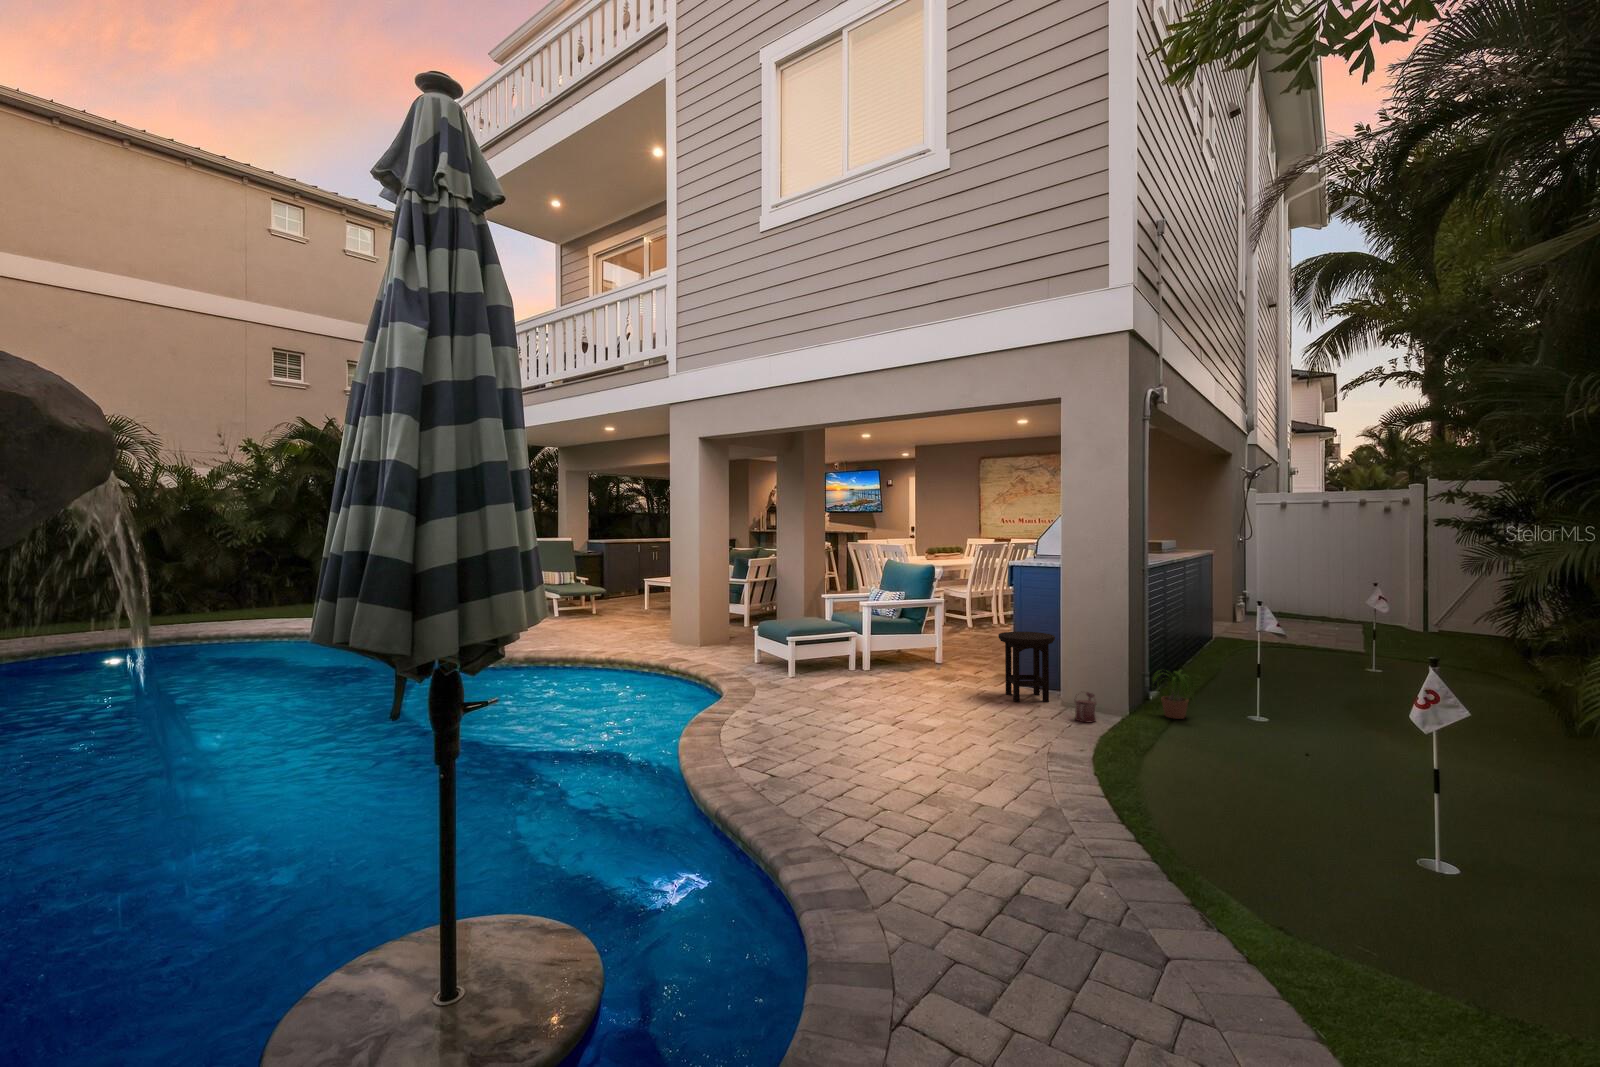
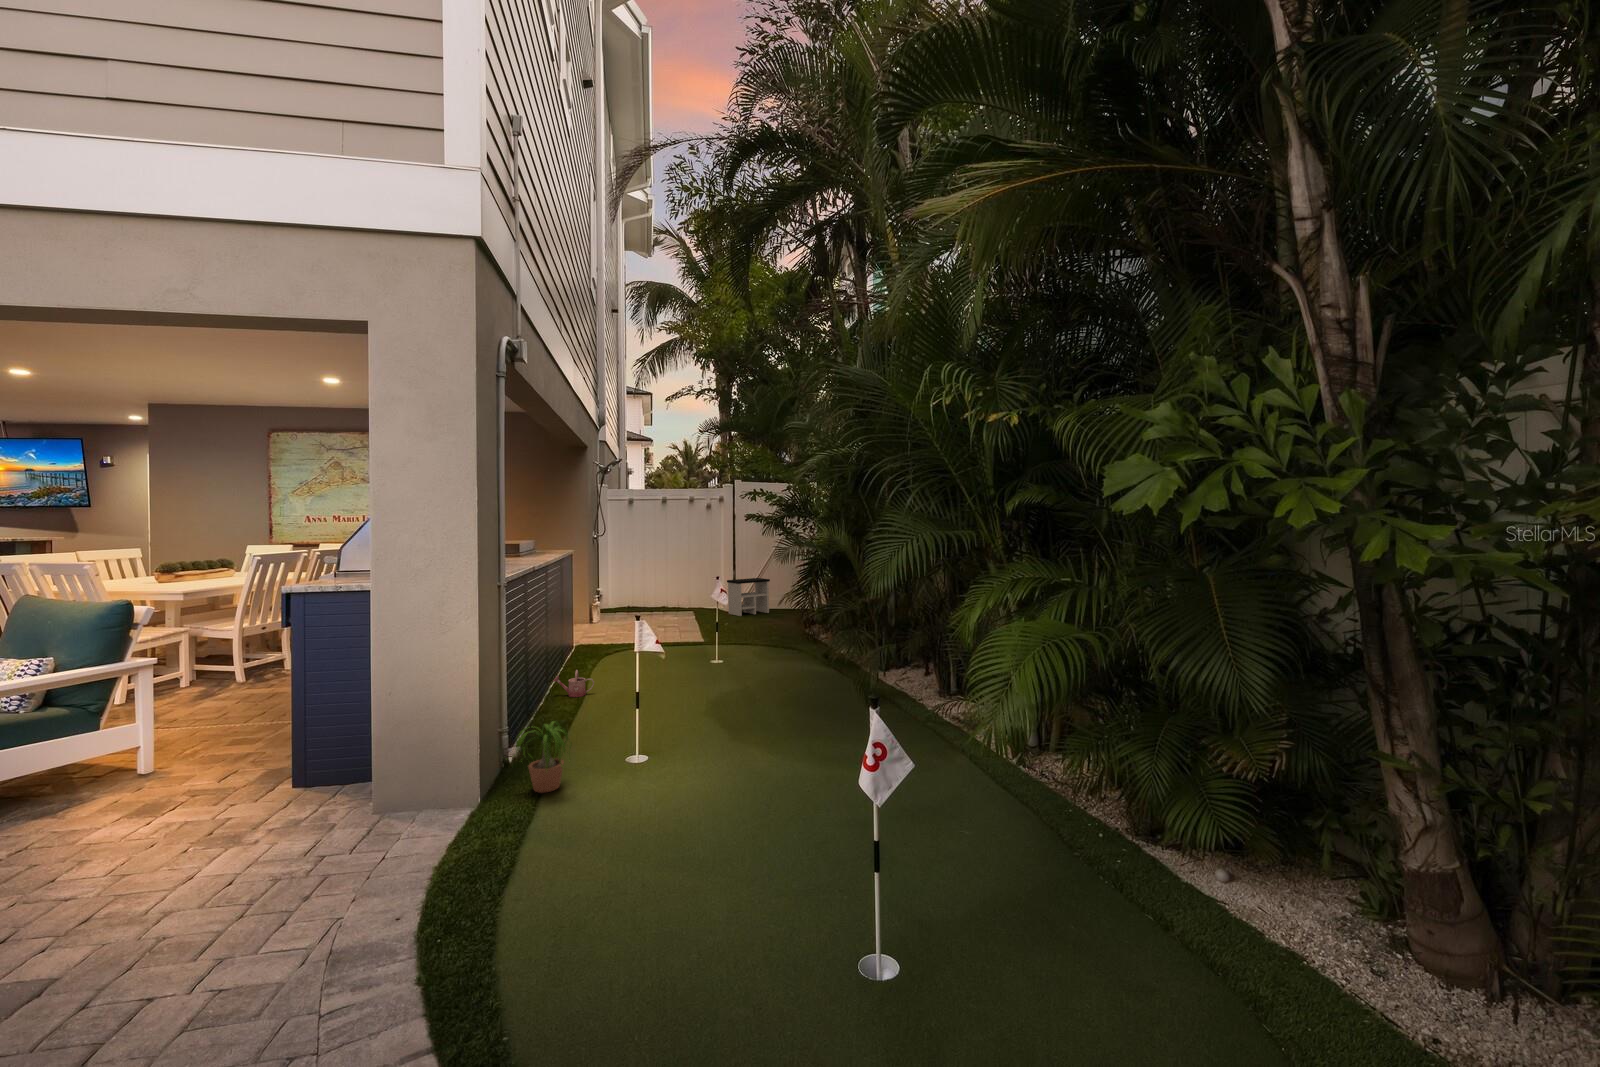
side table: none [1415,592,1485,636] -> present [727,578,770,616]
stool: present [998,631,1055,702] -> none [253,700,364,834]
watering can: present [1075,692,1096,722] -> present [553,670,594,697]

